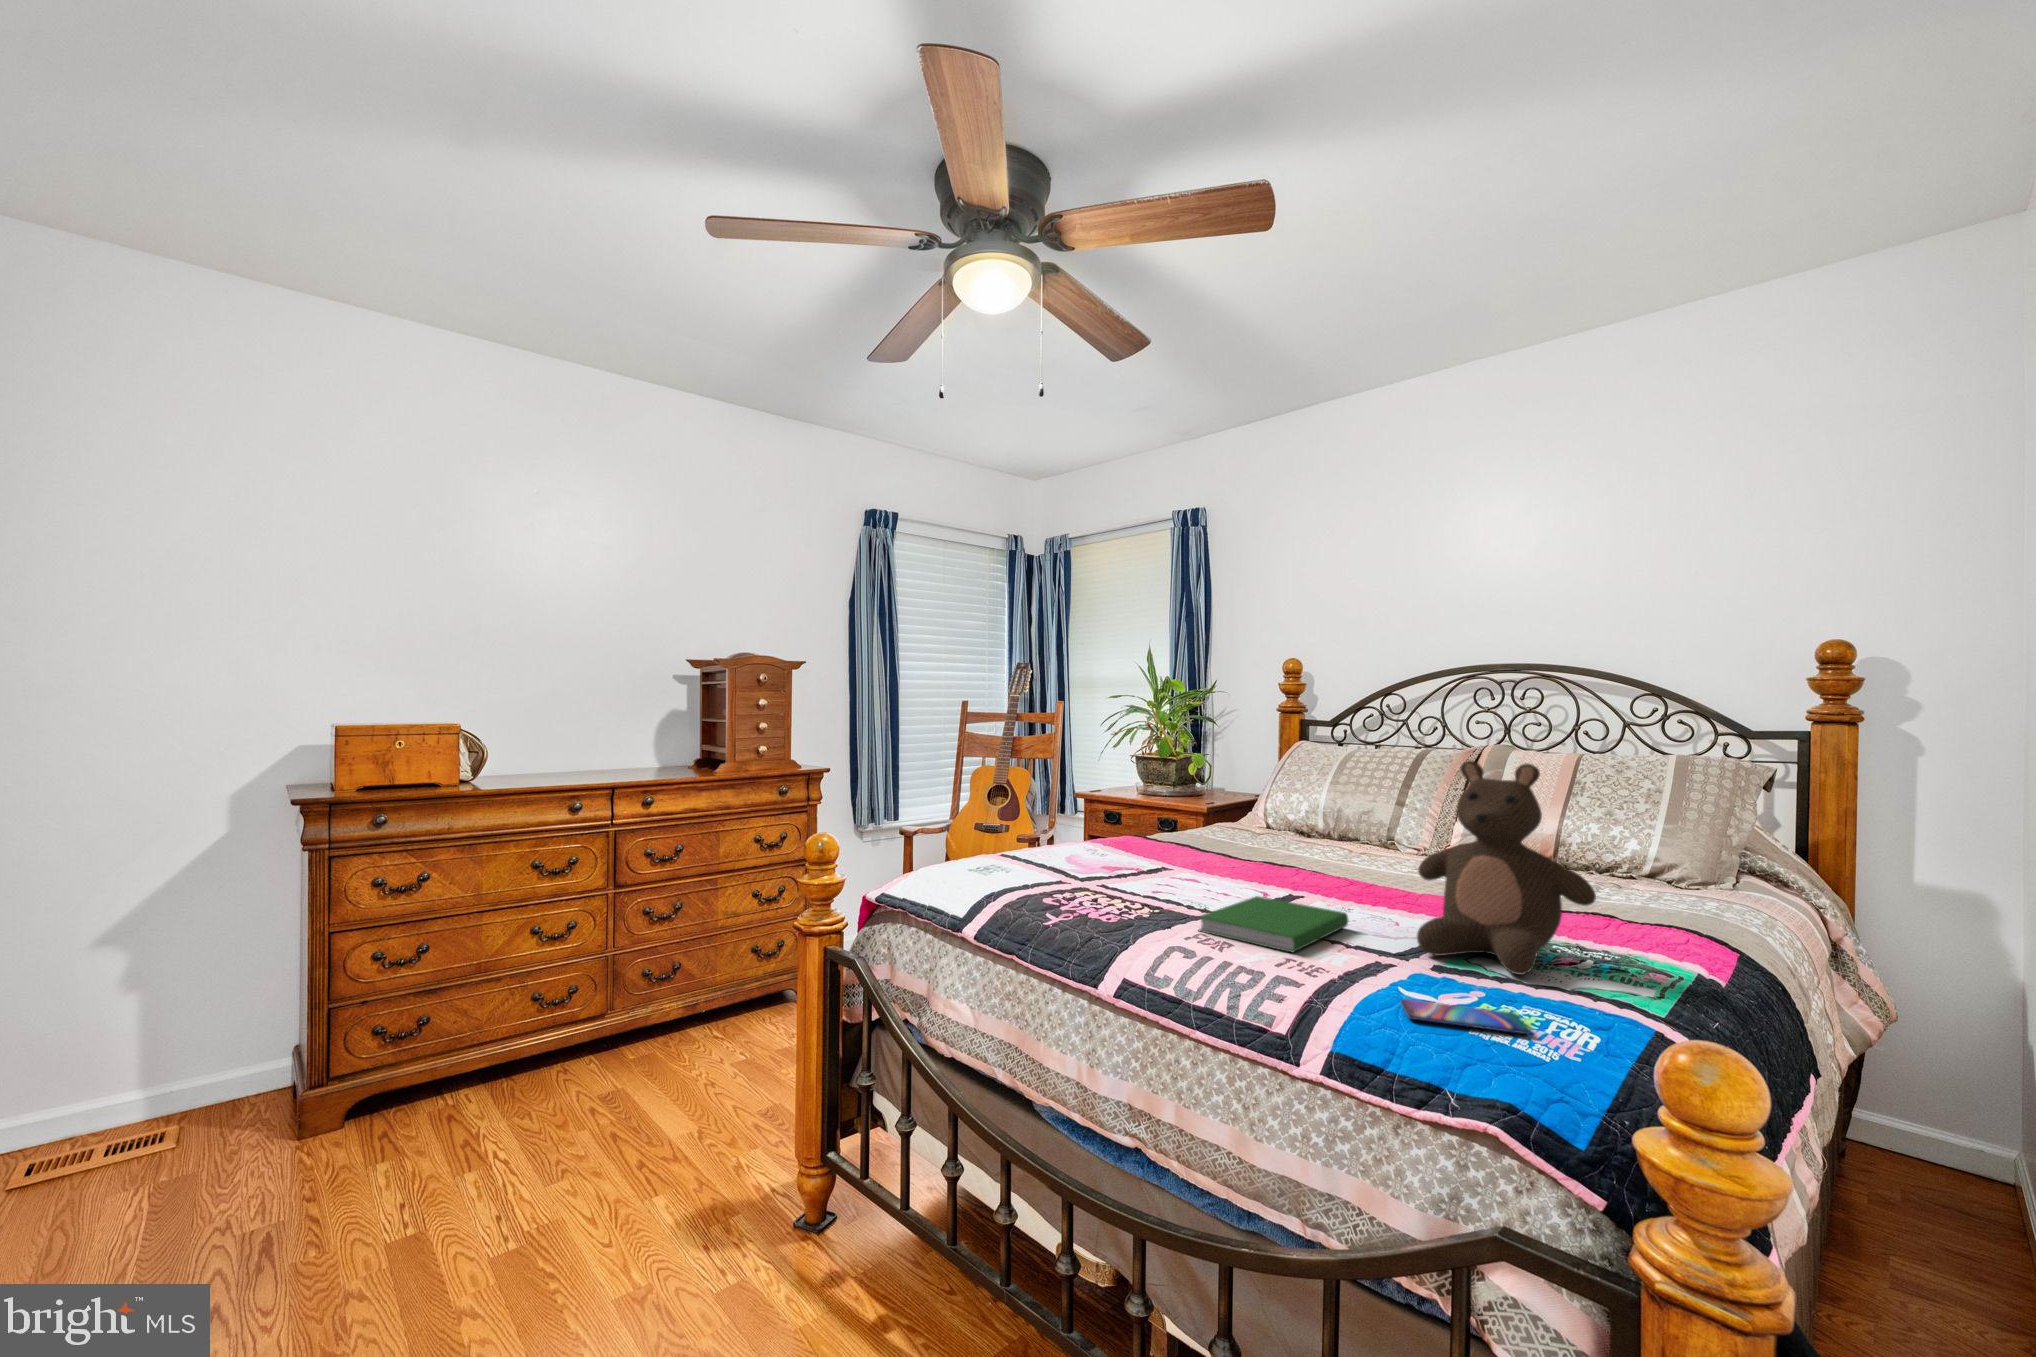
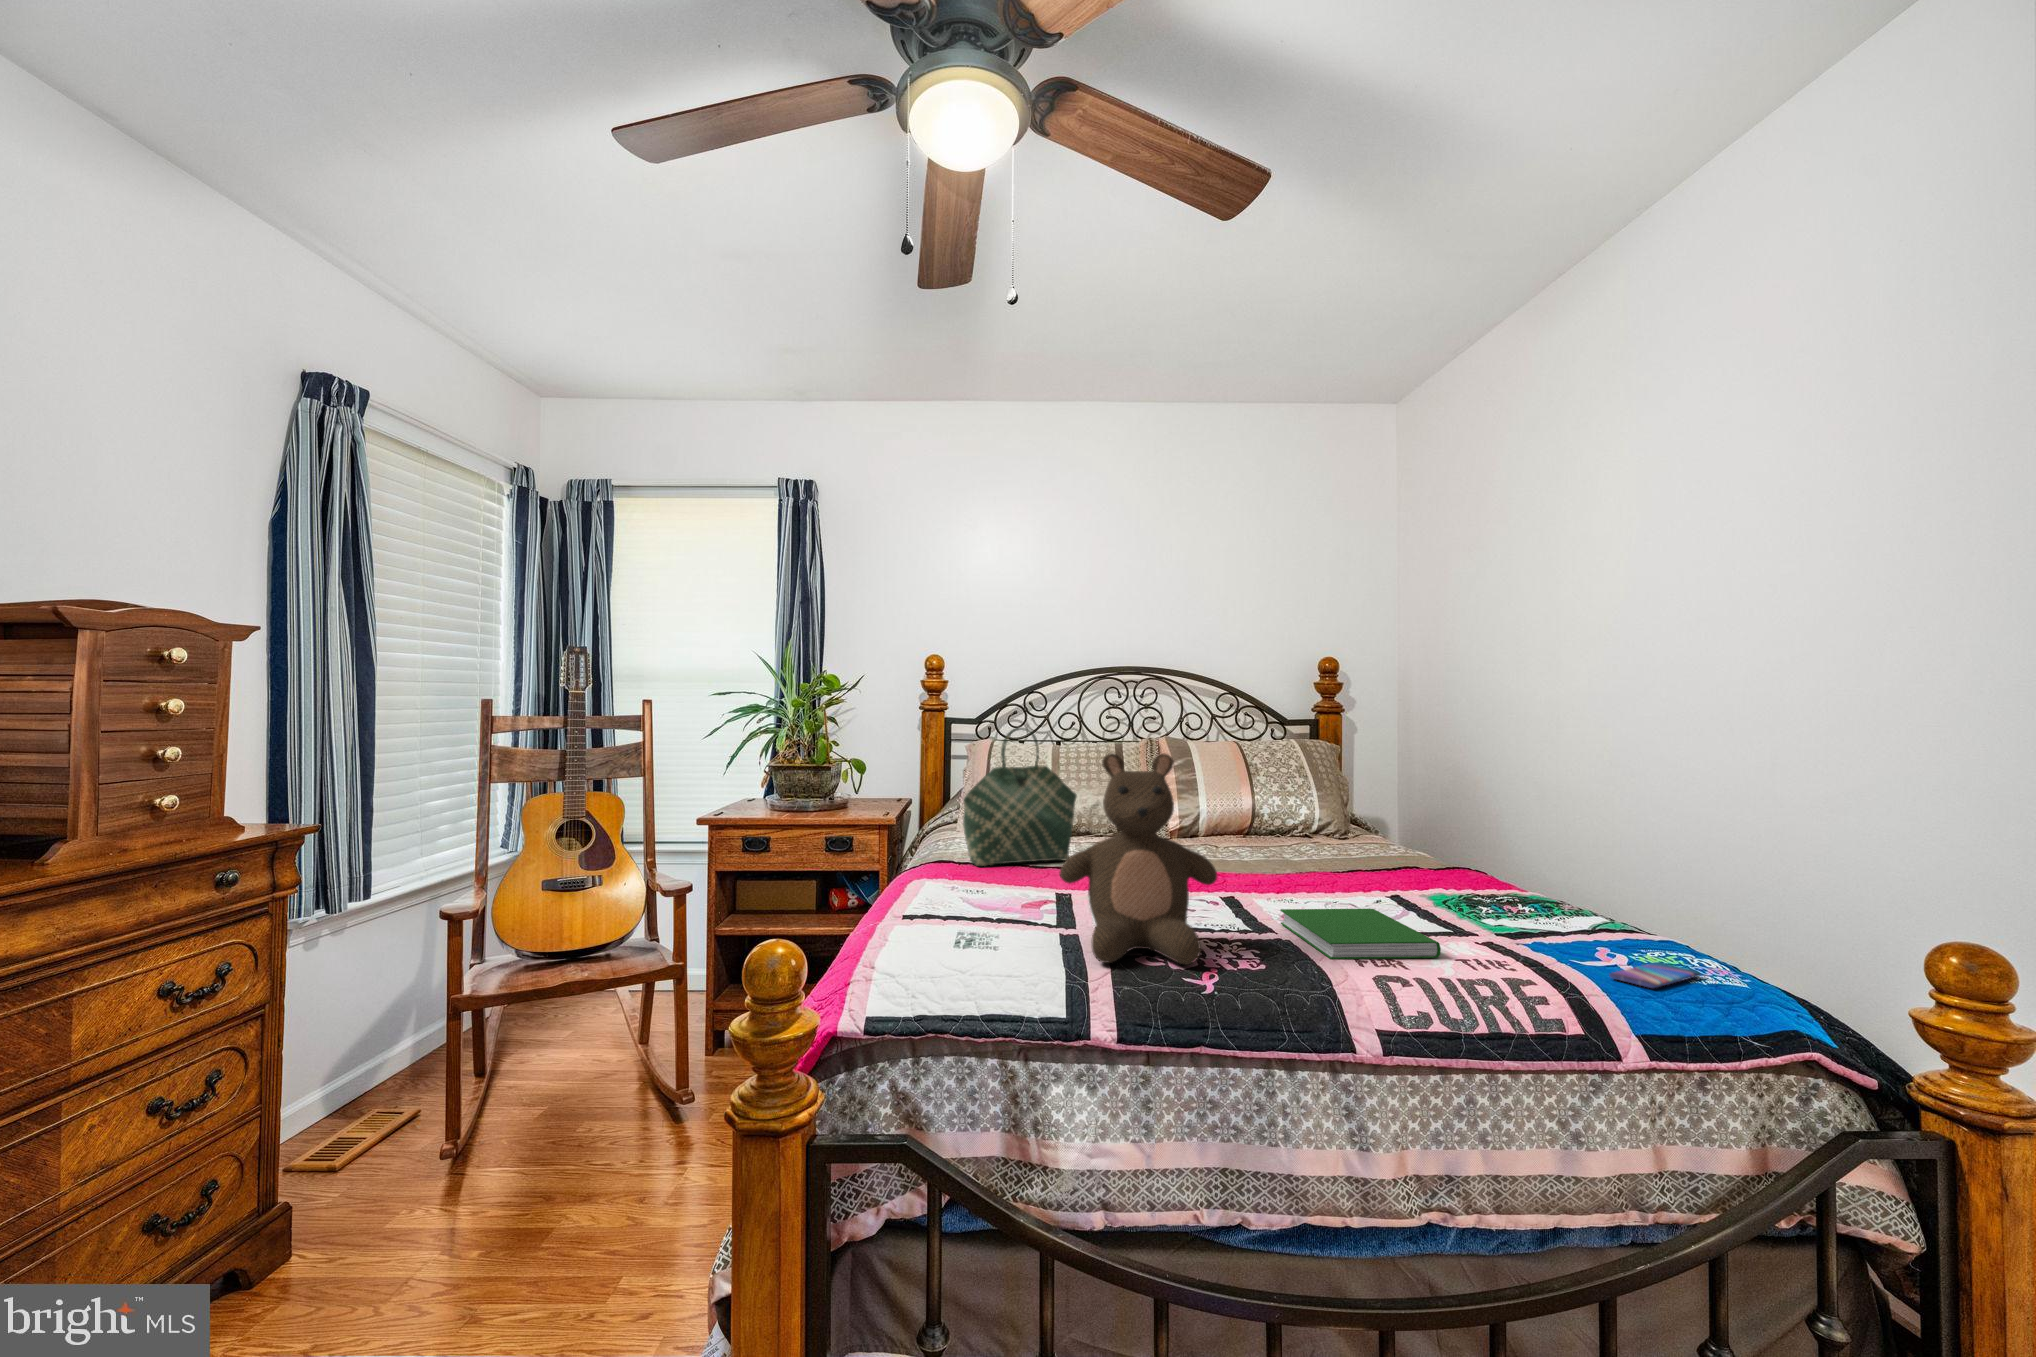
tote bag: none [1169,730,1277,849] -> present [963,728,1077,866]
stuffed bear: present [1417,761,1596,975] -> present [1060,753,1217,965]

